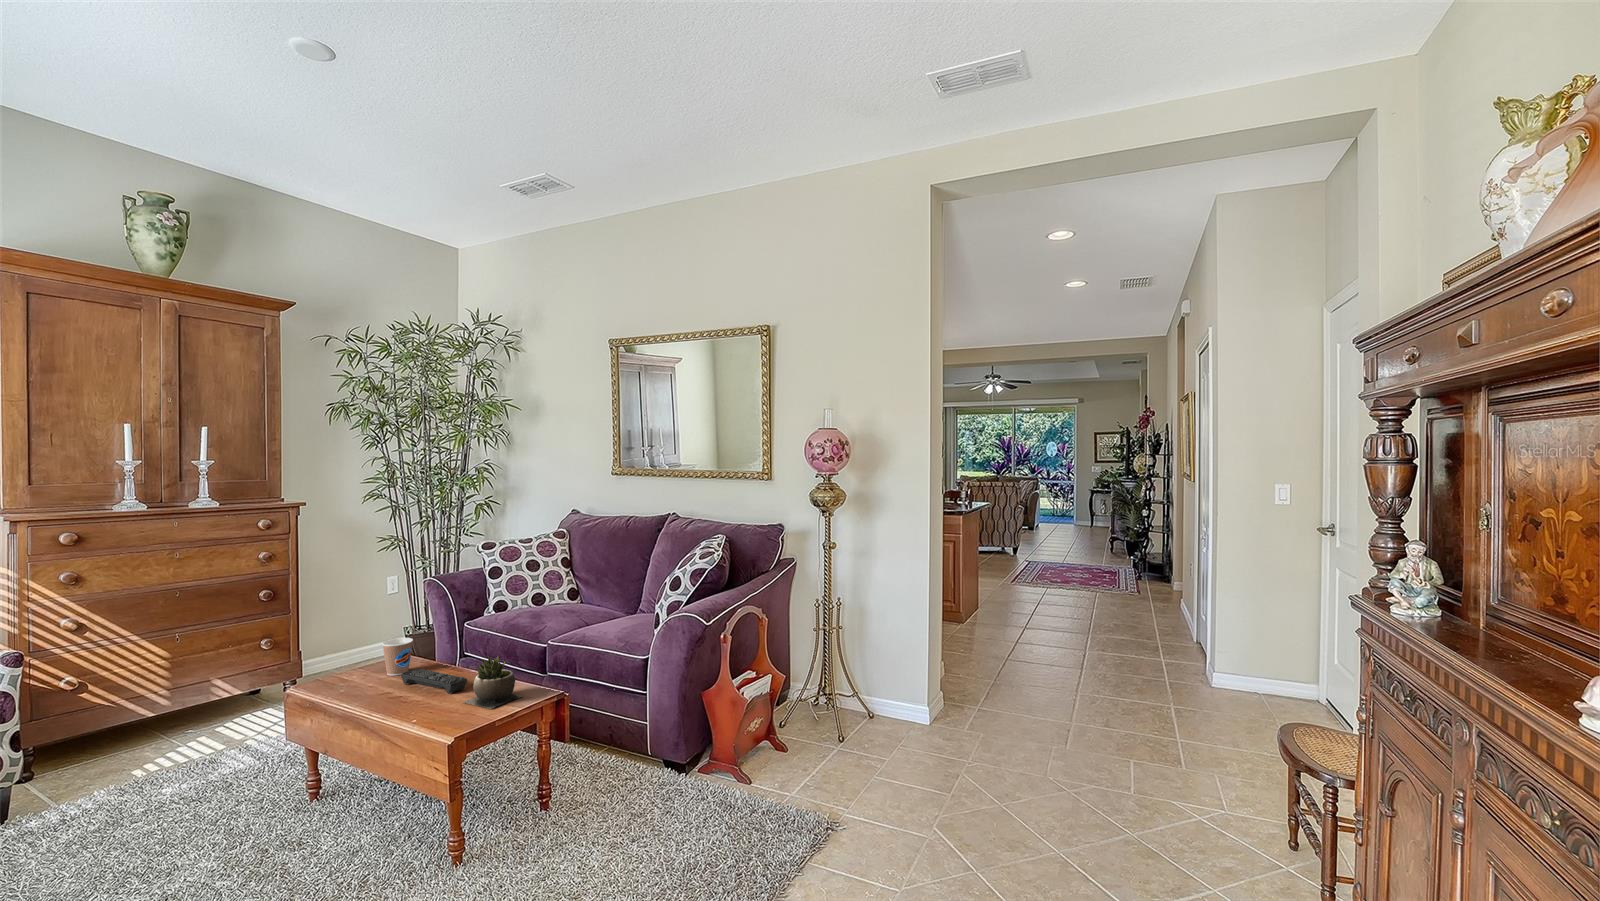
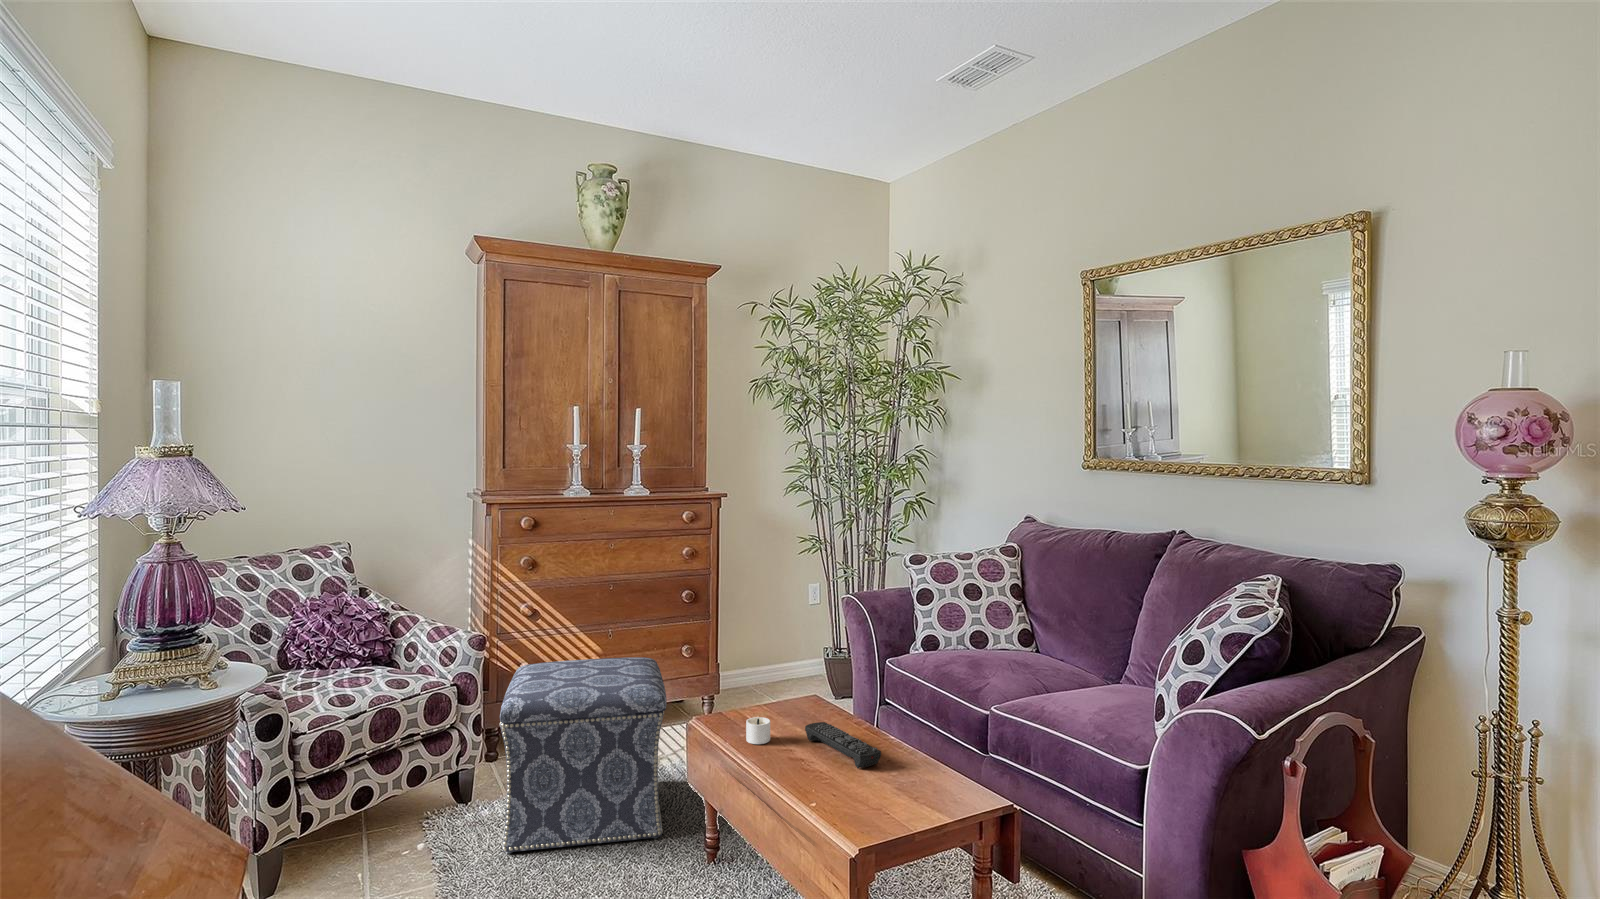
coffee cup: present [382,638,413,676] -> none [787,676,821,724]
ottoman: none [61,651,260,852] -> present [499,657,667,854]
succulent plant: present [463,656,522,709] -> none [873,729,955,809]
candle: none [347,674,376,695] -> present [746,717,770,744]

